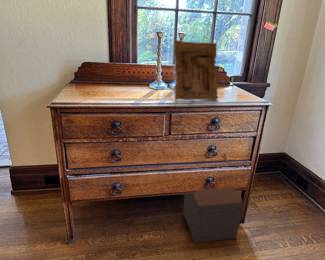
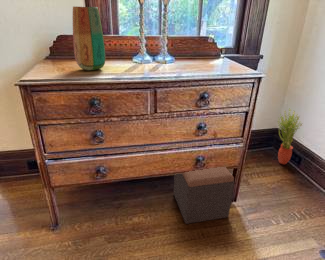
vase: none [99,40,127,95] -> present [73,6,105,70]
picture frame: present [174,40,218,100] -> none [157,6,207,74]
potted plant: none [284,134,309,188] -> present [278,109,302,164]

